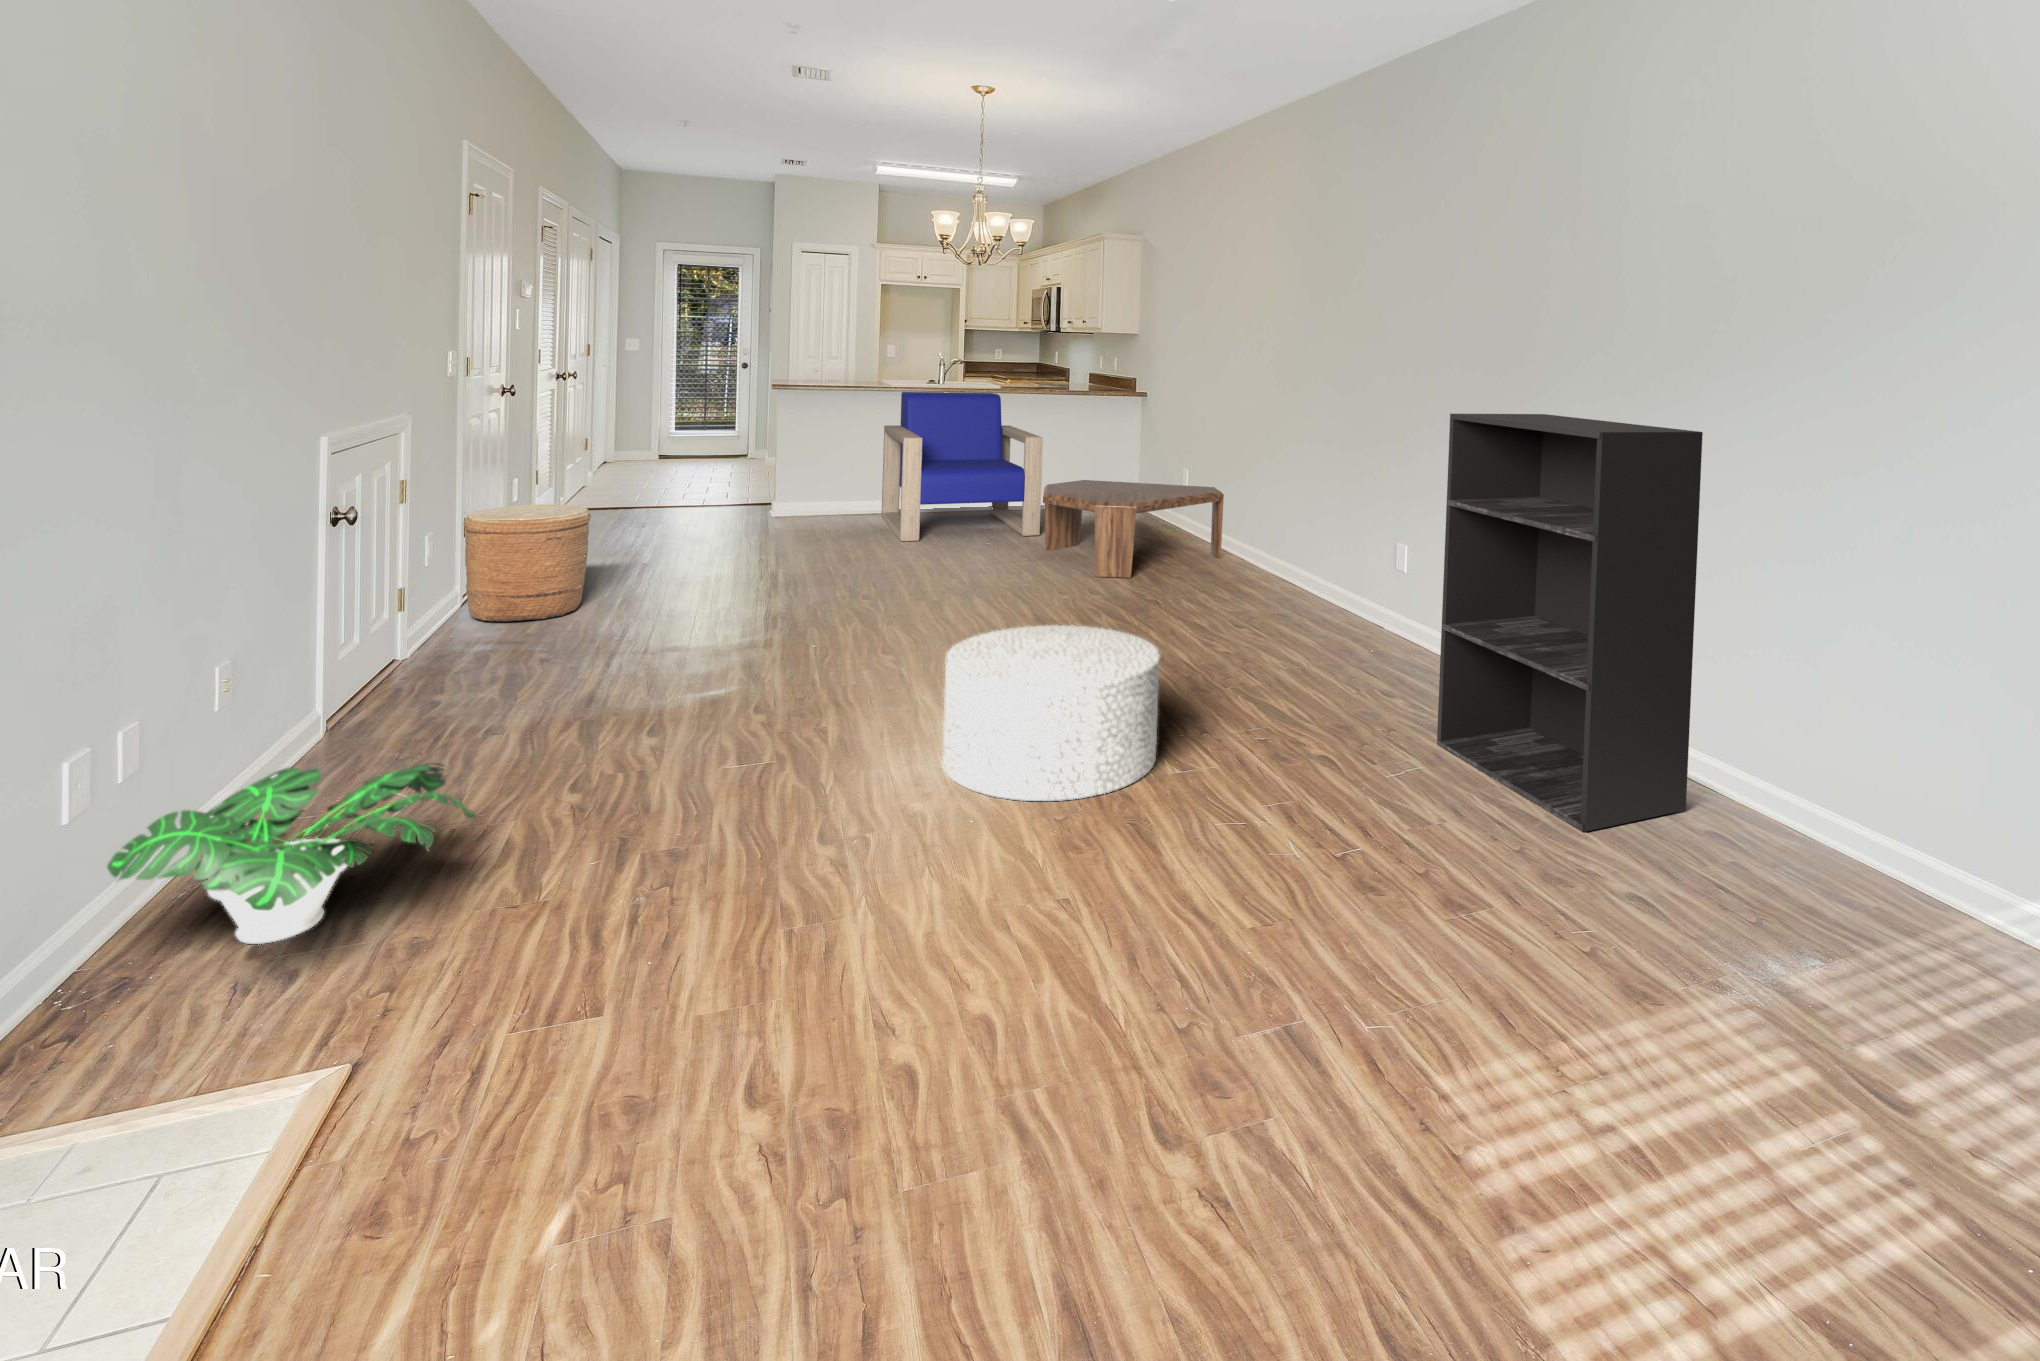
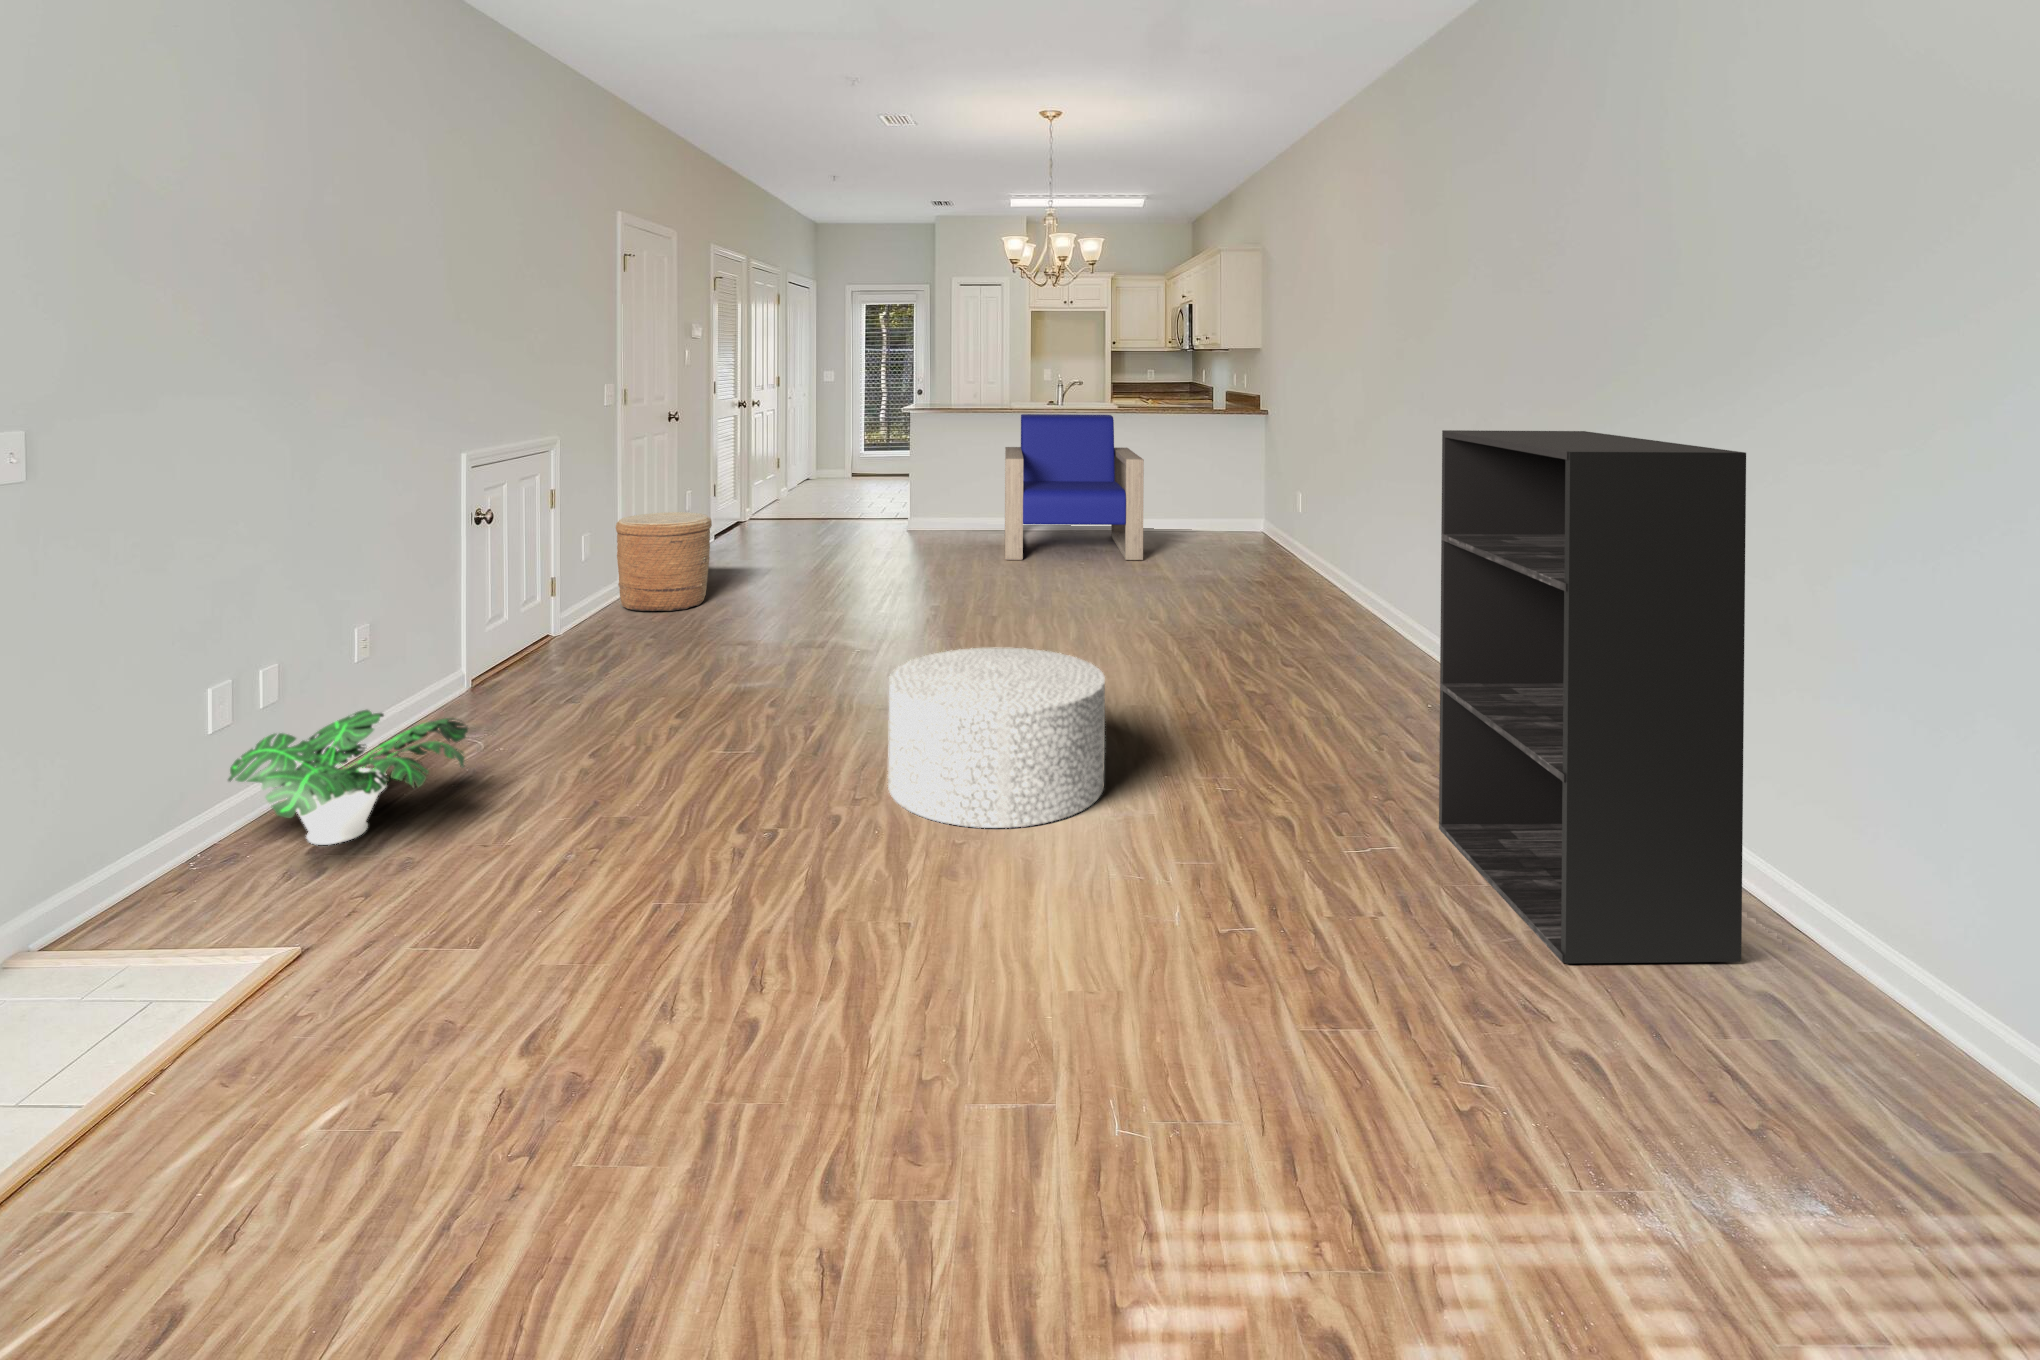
coffee table: present [1043,480,1224,578] -> none [1124,504,1323,609]

